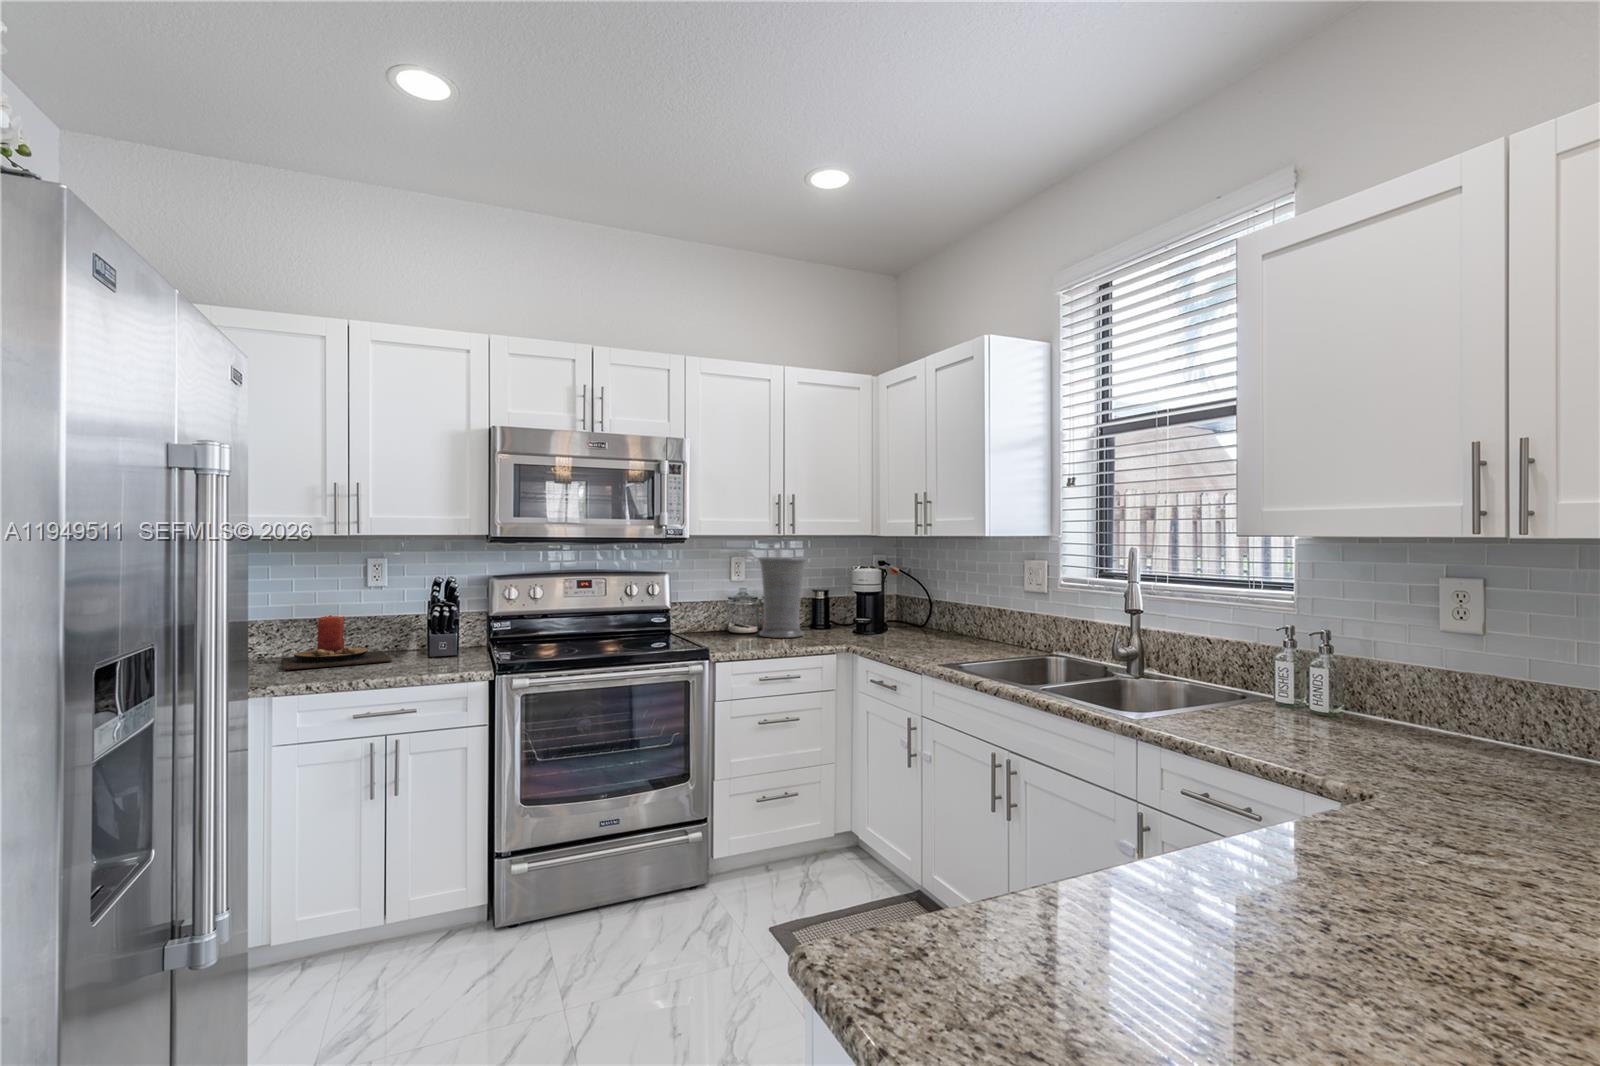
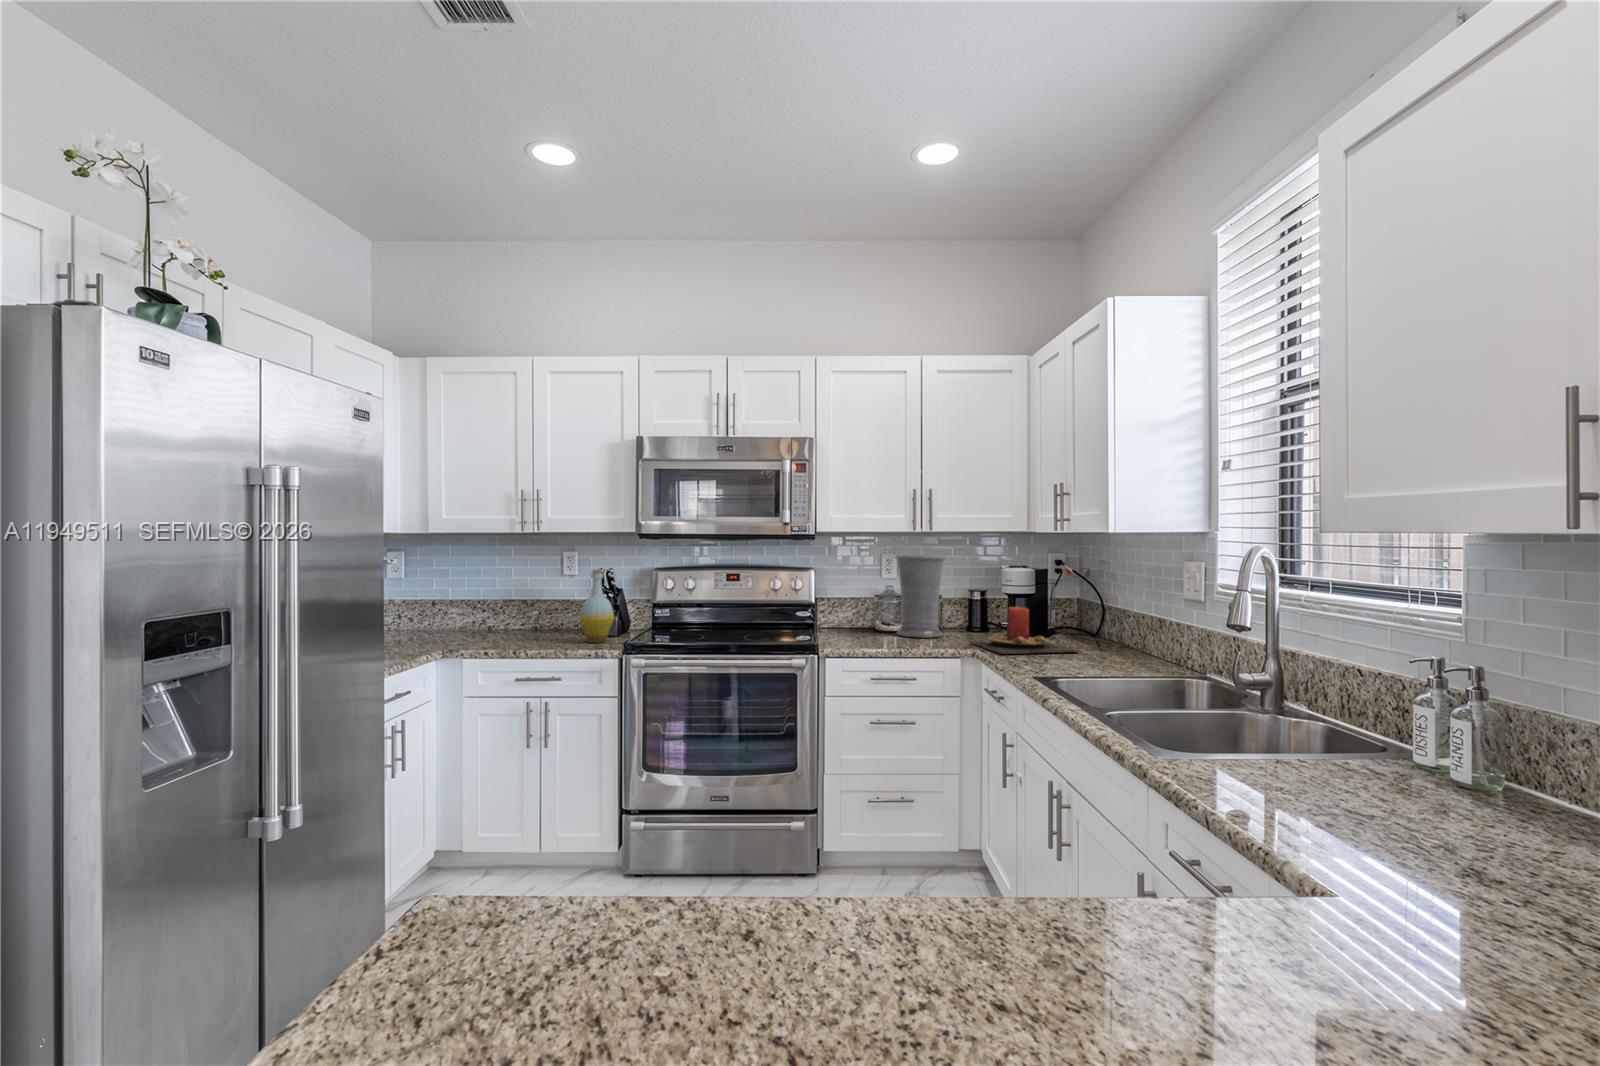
bottle: none [419,579,464,666] -> present [579,570,614,643]
candle: present [282,615,392,670] -> present [972,606,1079,654]

